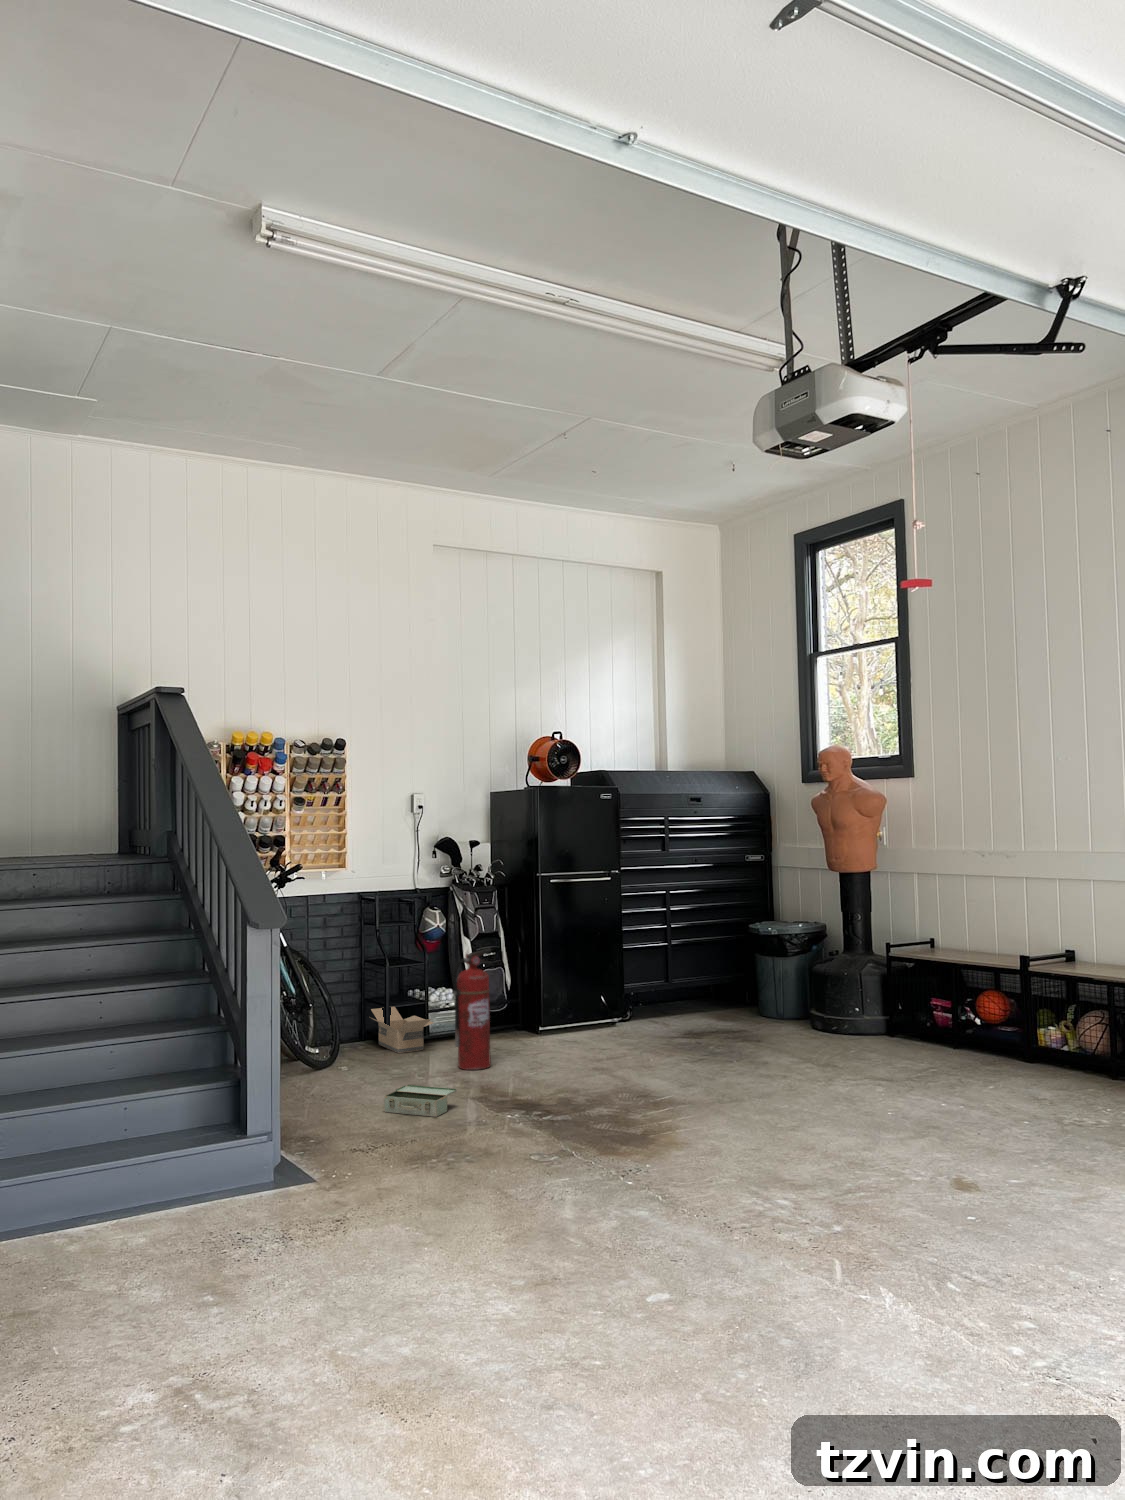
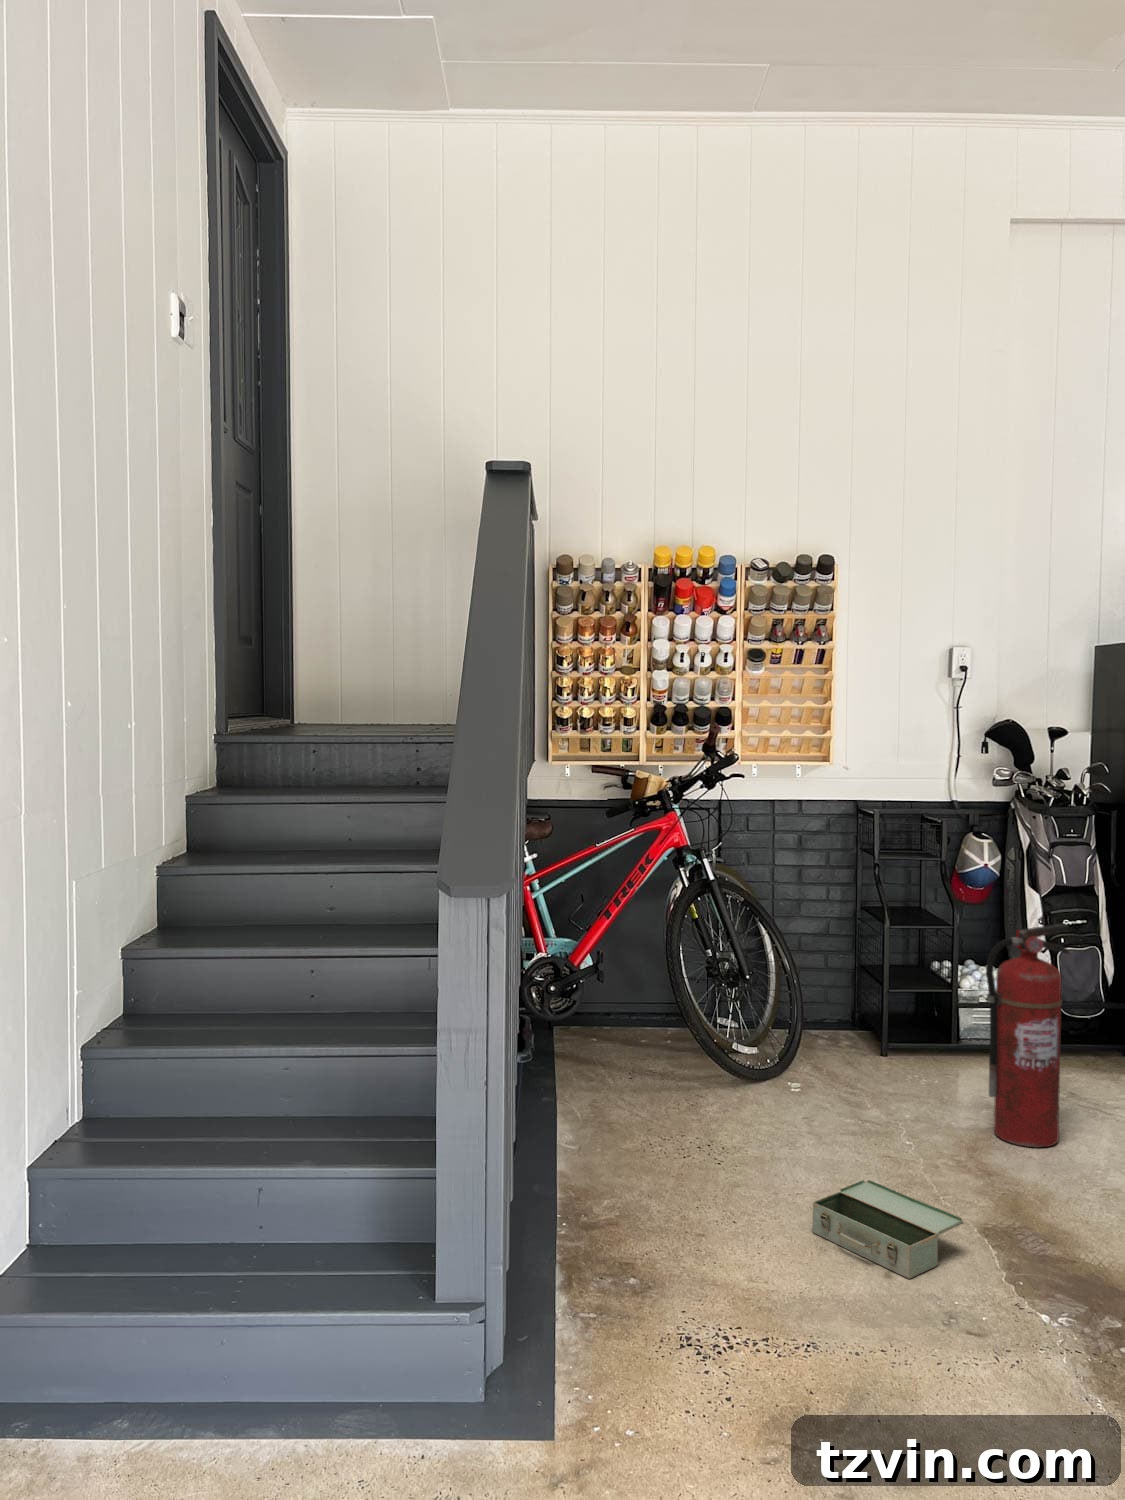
cardboard box: present [371,1007,433,1053] -> none [856,987,965,1073]

